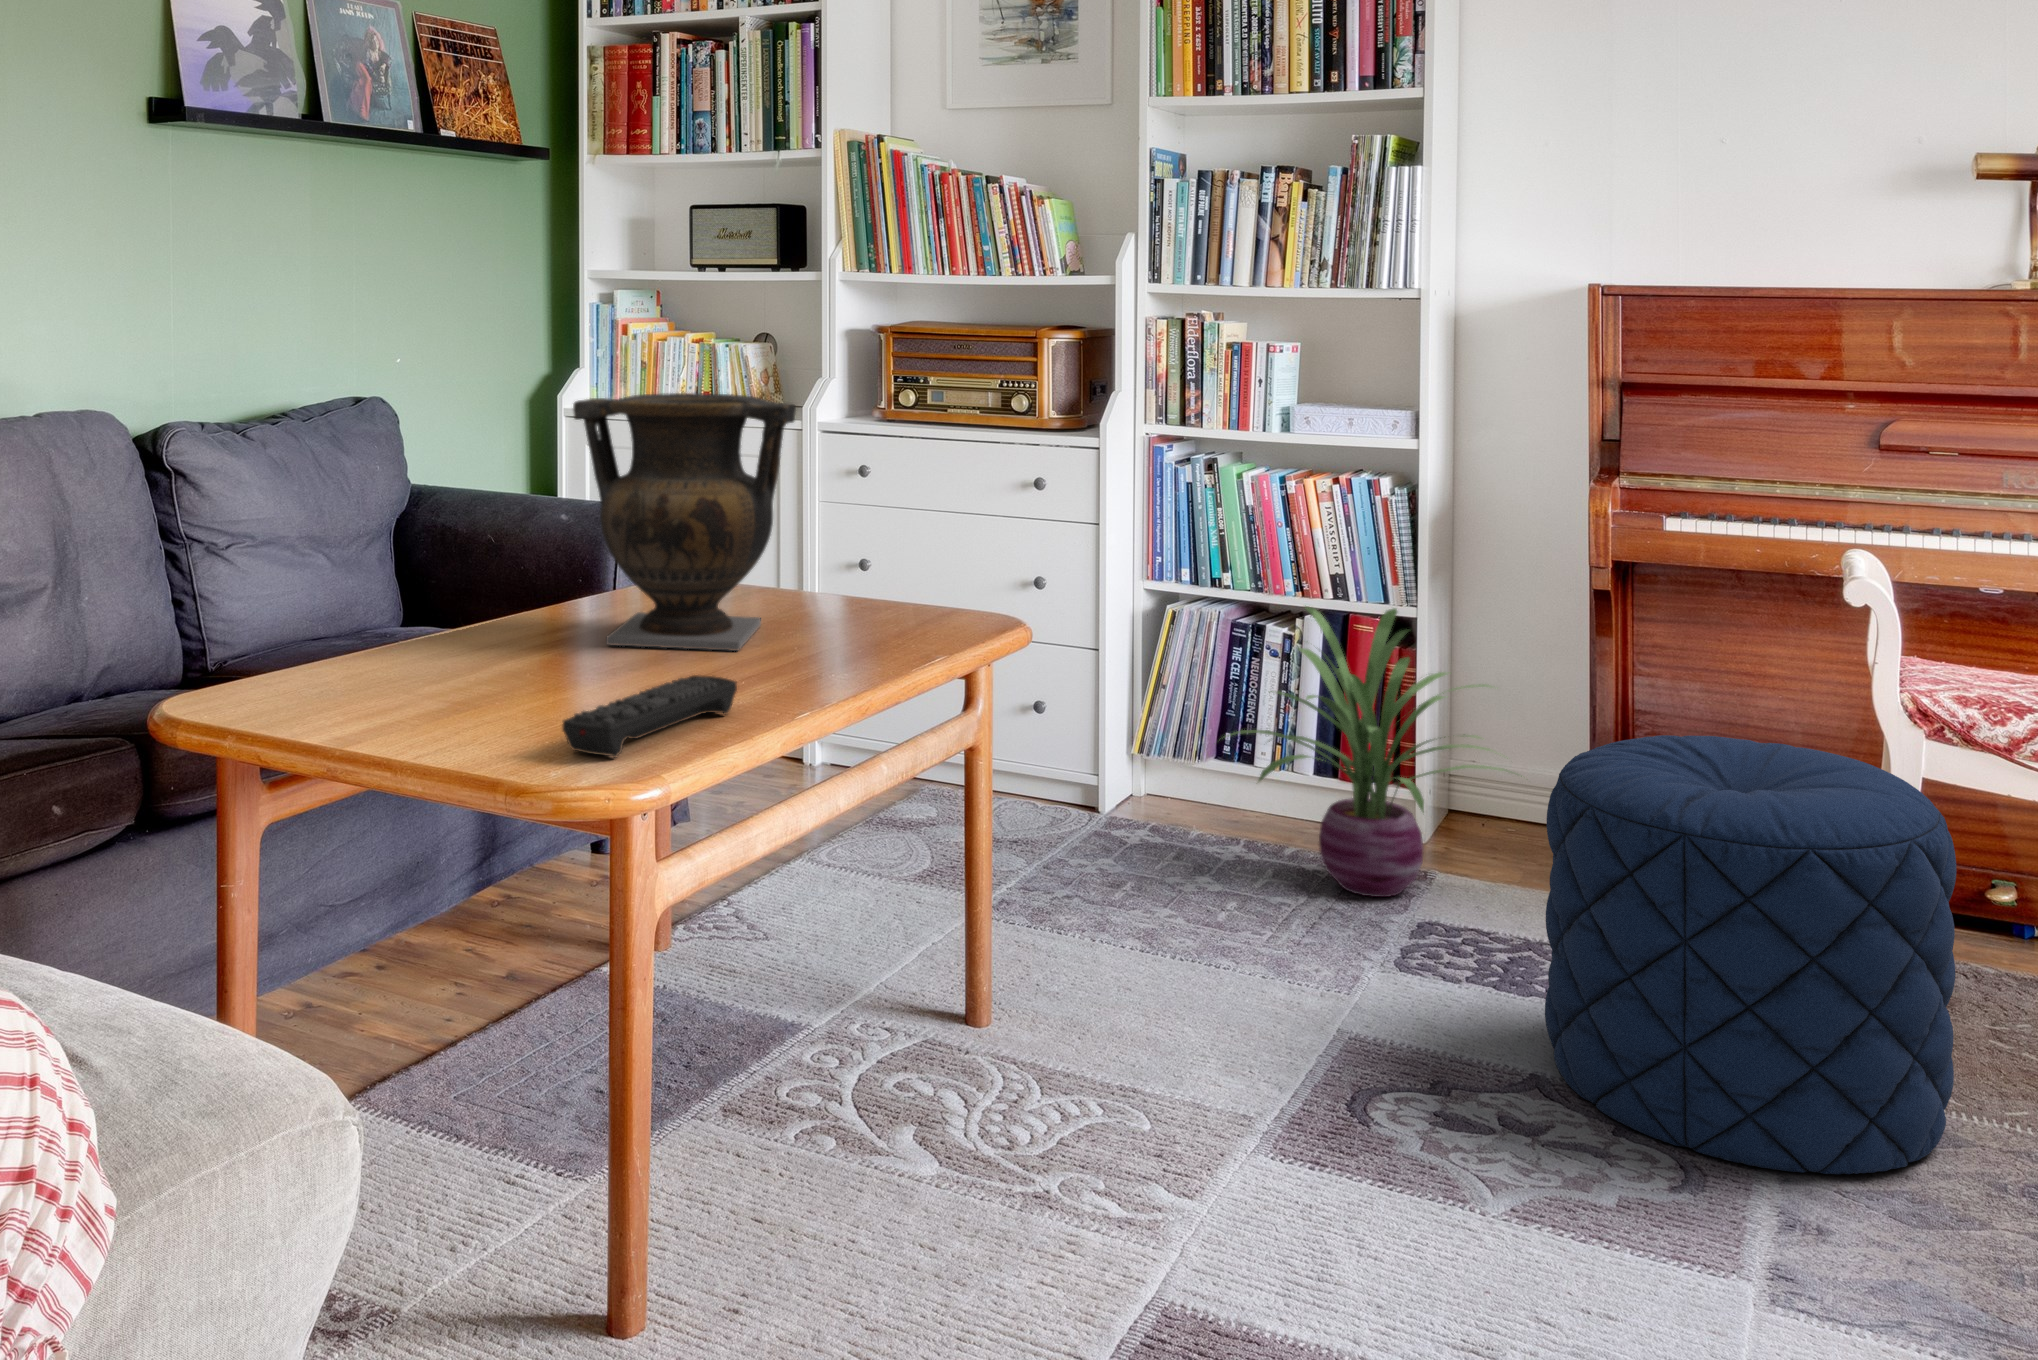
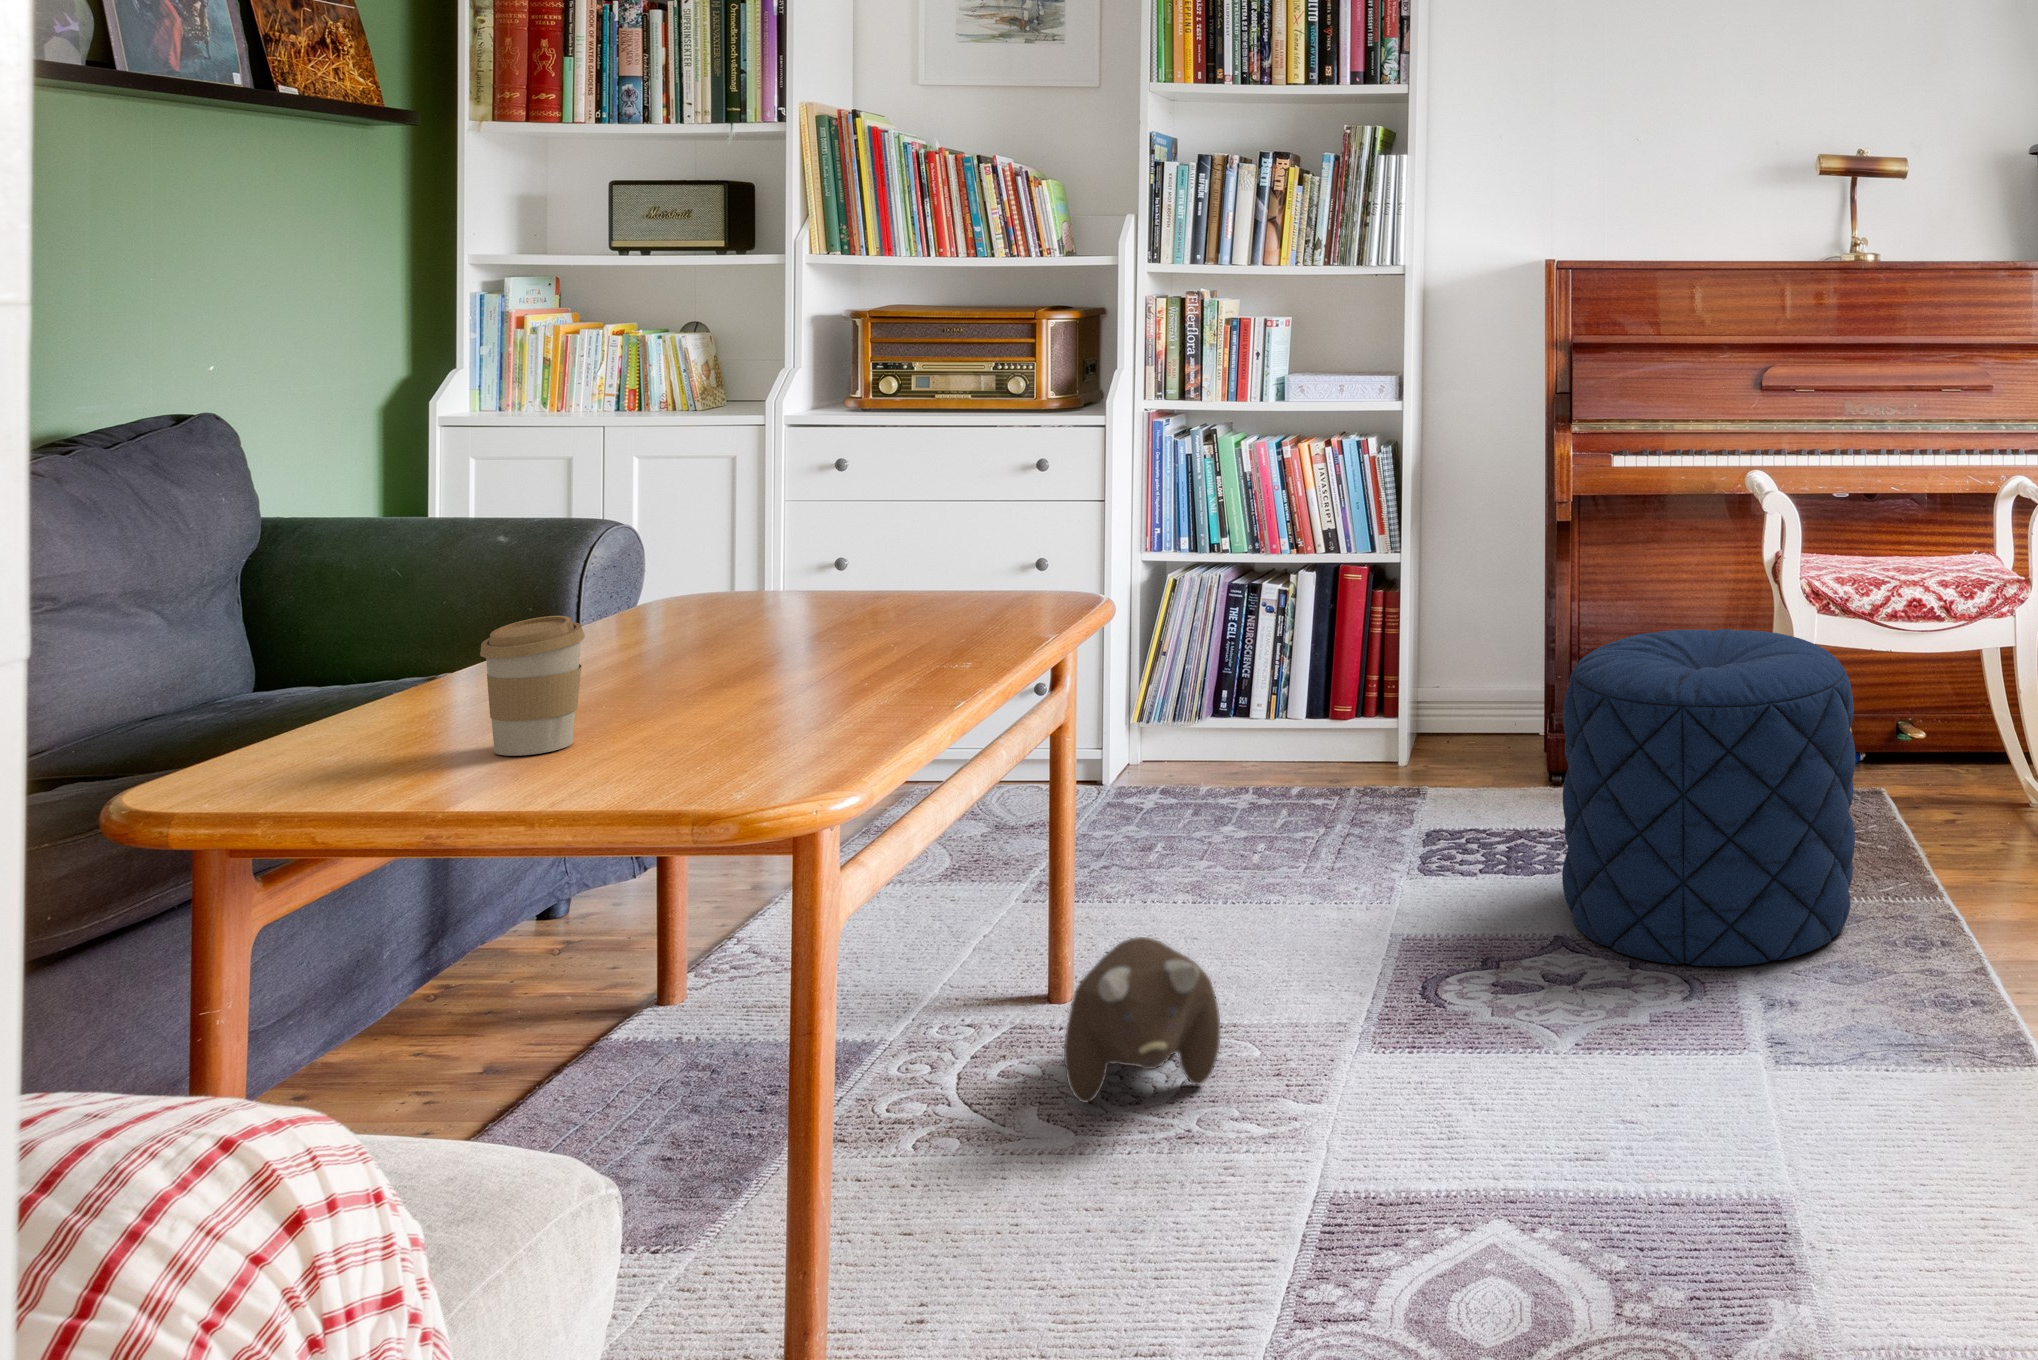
vase: present [573,393,796,651] -> none [601,377,867,661]
coffee cup: none [428,602,506,721] -> present [480,616,585,756]
decorative plant: present [1230,606,1522,897] -> none [1234,556,1515,819]
remote control: present [562,675,737,757] -> none [694,670,866,763]
plush toy: none [942,979,1099,1147] -> present [1064,937,1220,1103]

